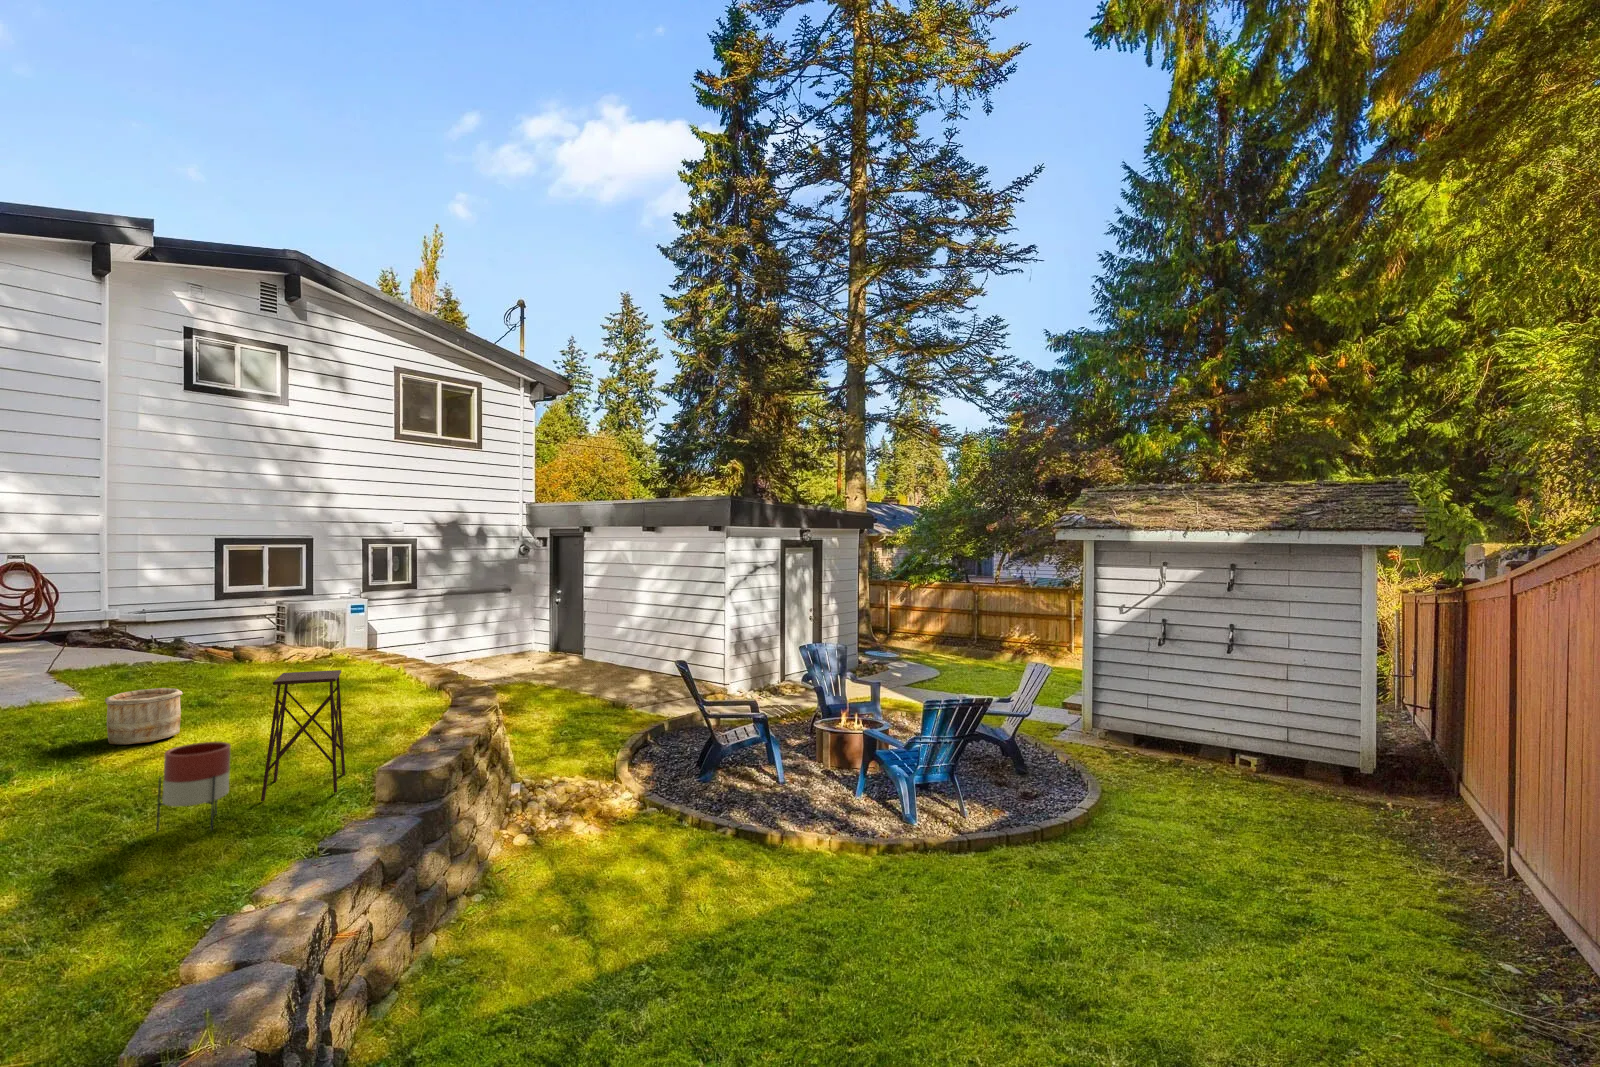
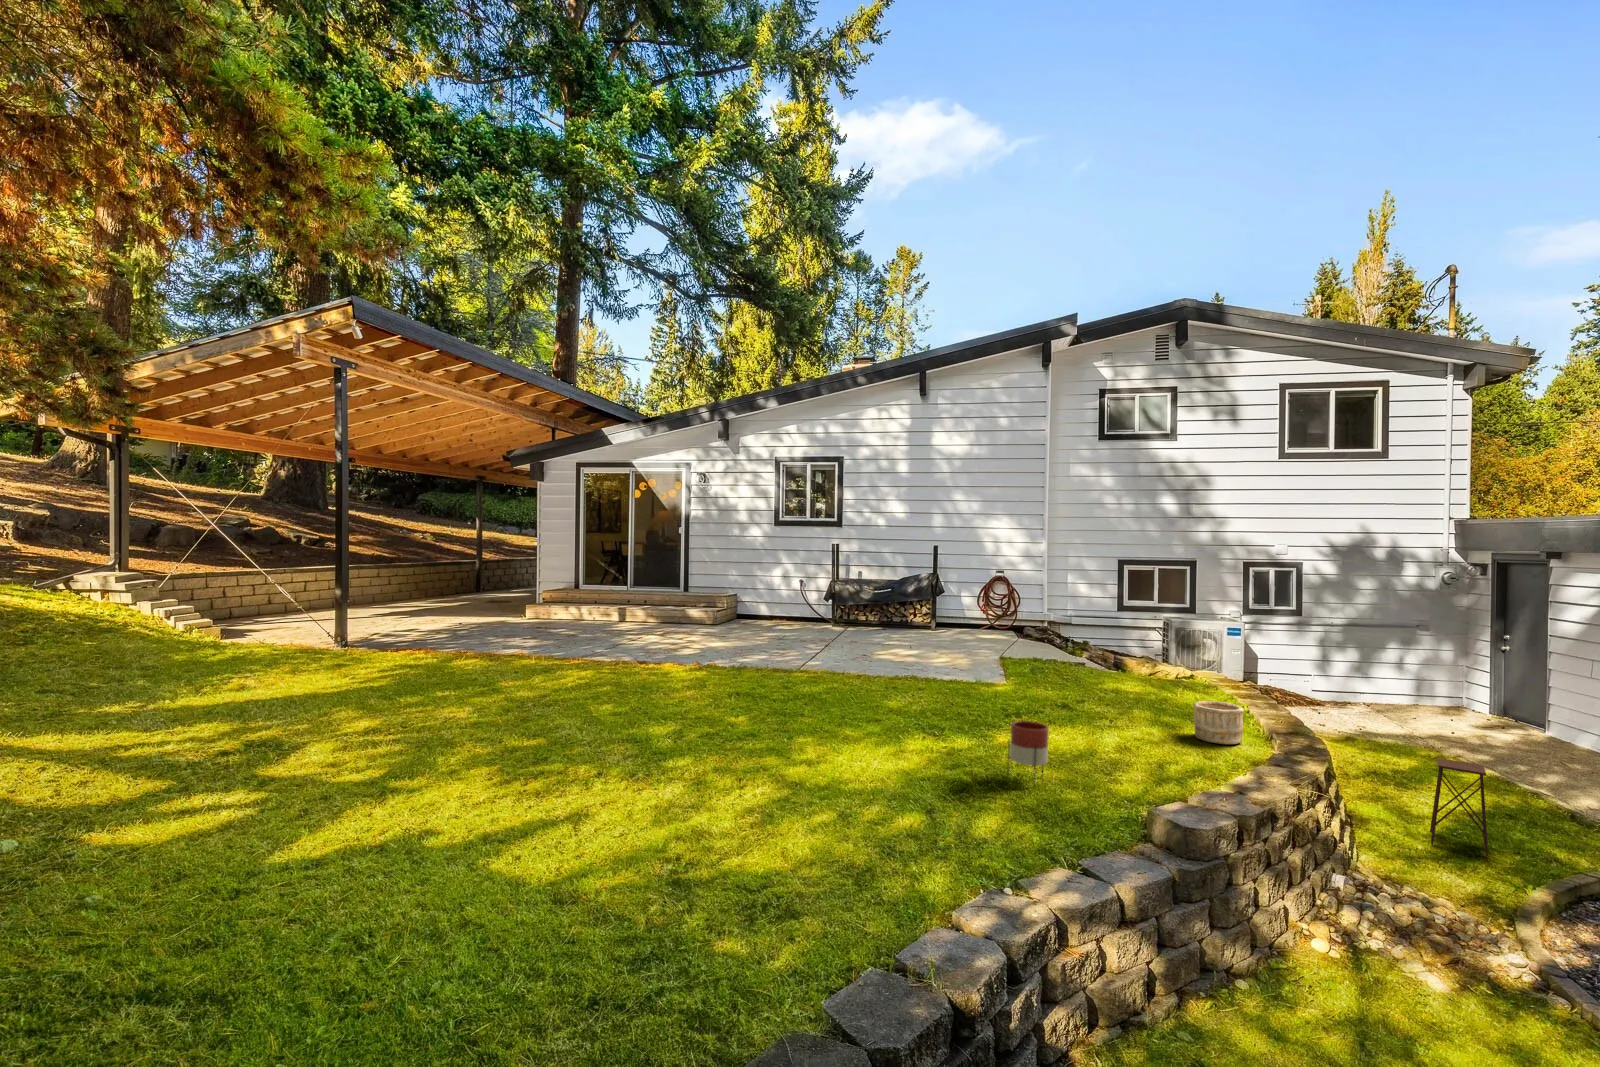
side table: present [261,670,345,801] -> present [1430,758,1488,856]
wooden bucket: present [105,688,183,744] -> present [1193,701,1244,744]

